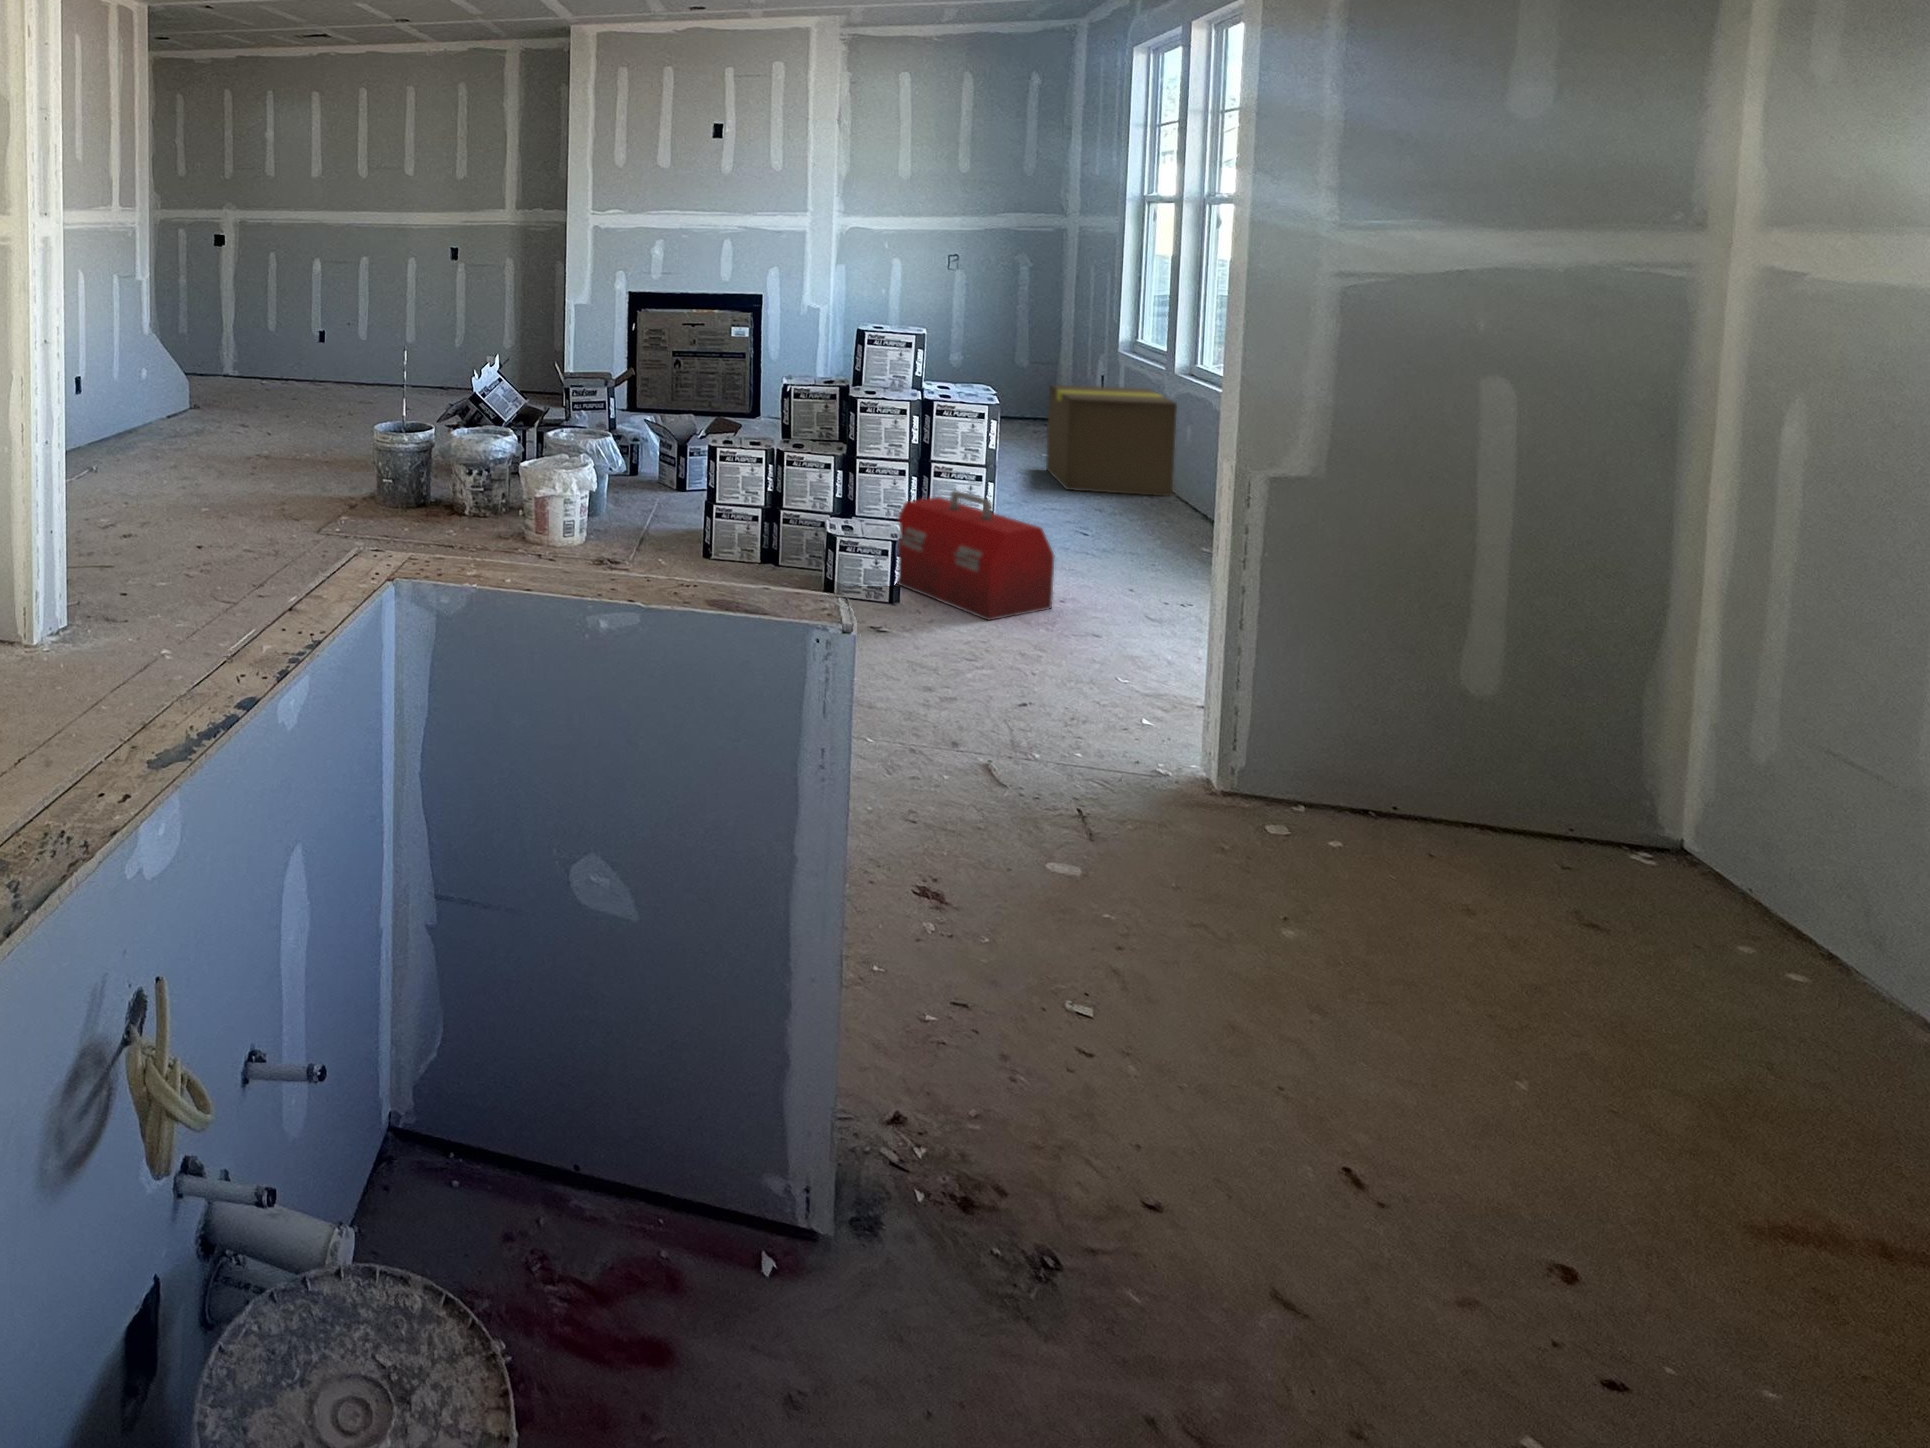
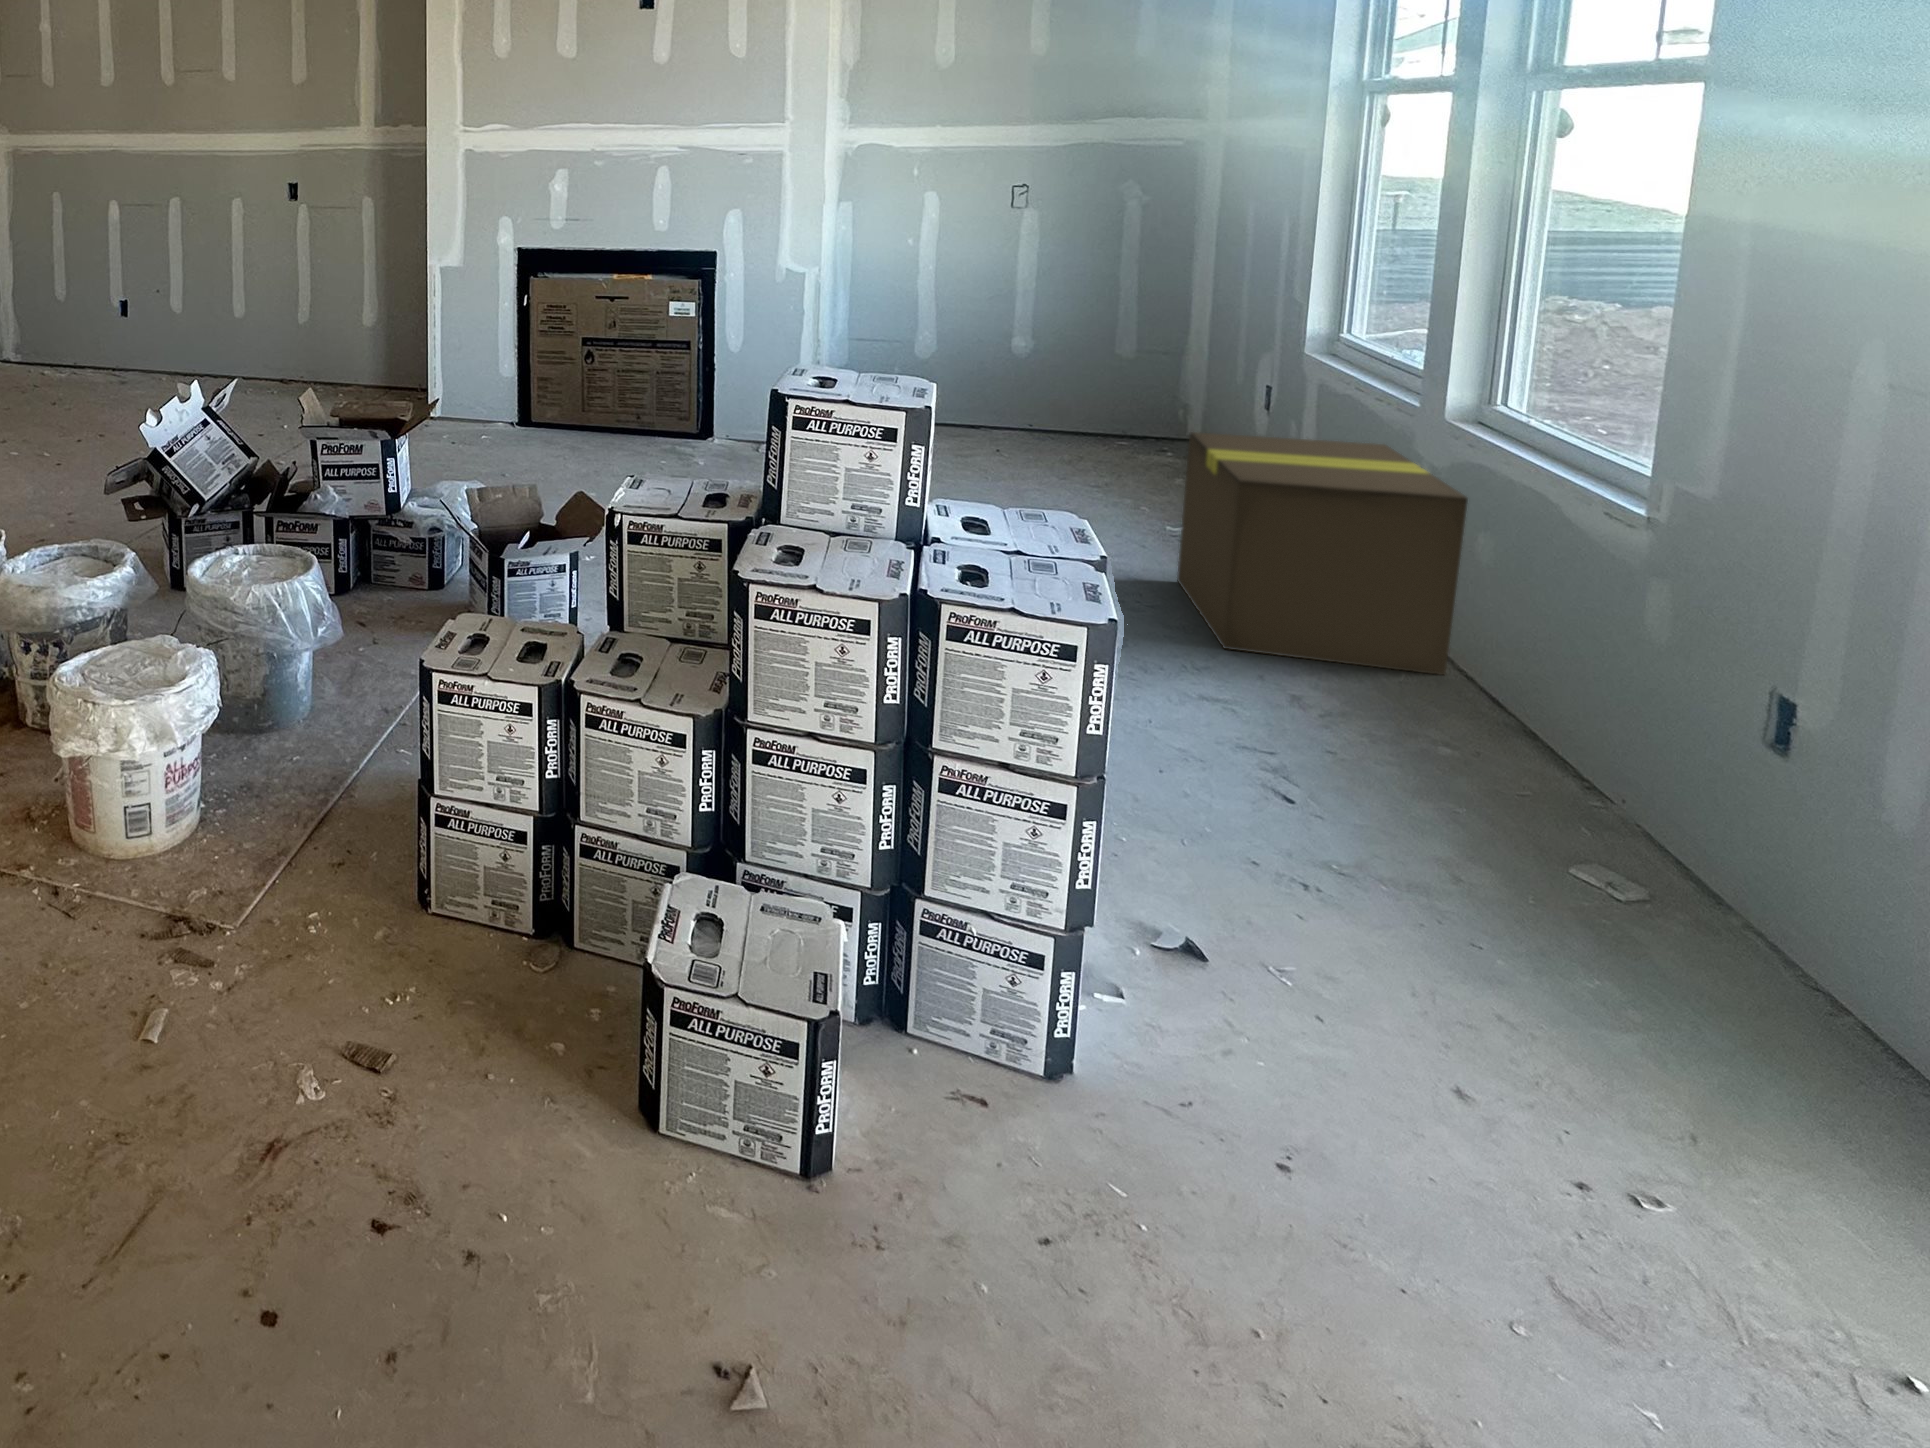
toolbox: present [897,491,1054,620] -> none [813,843,1277,1361]

